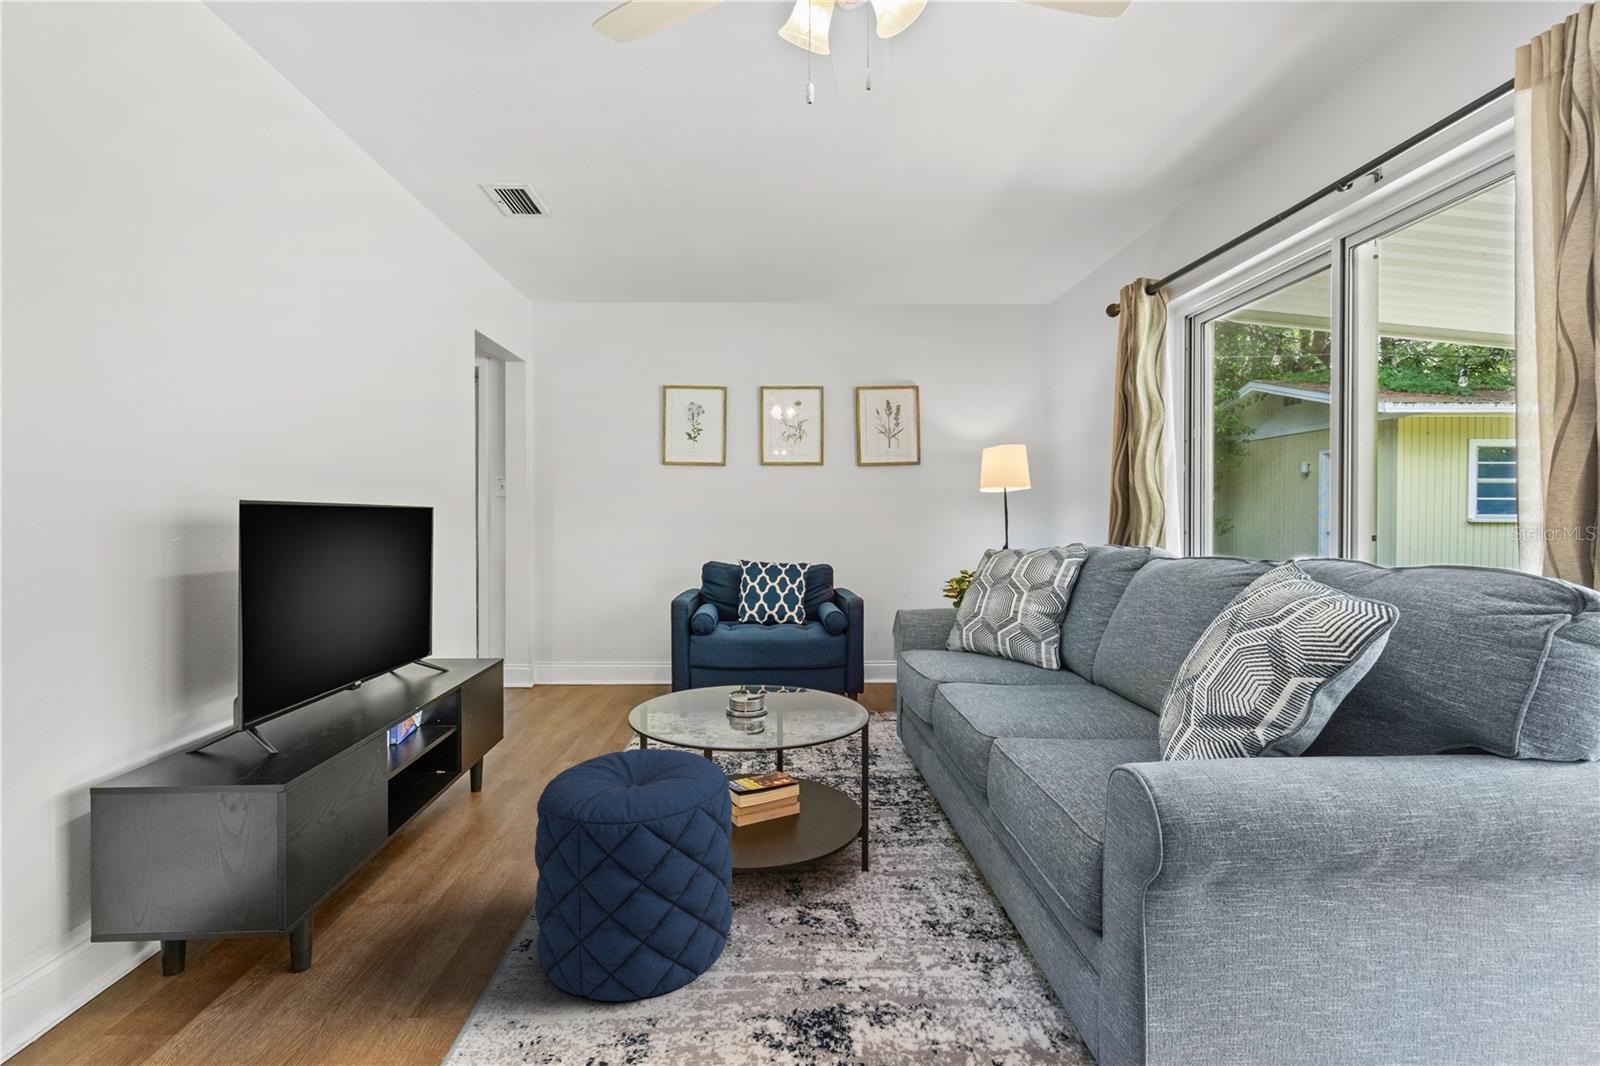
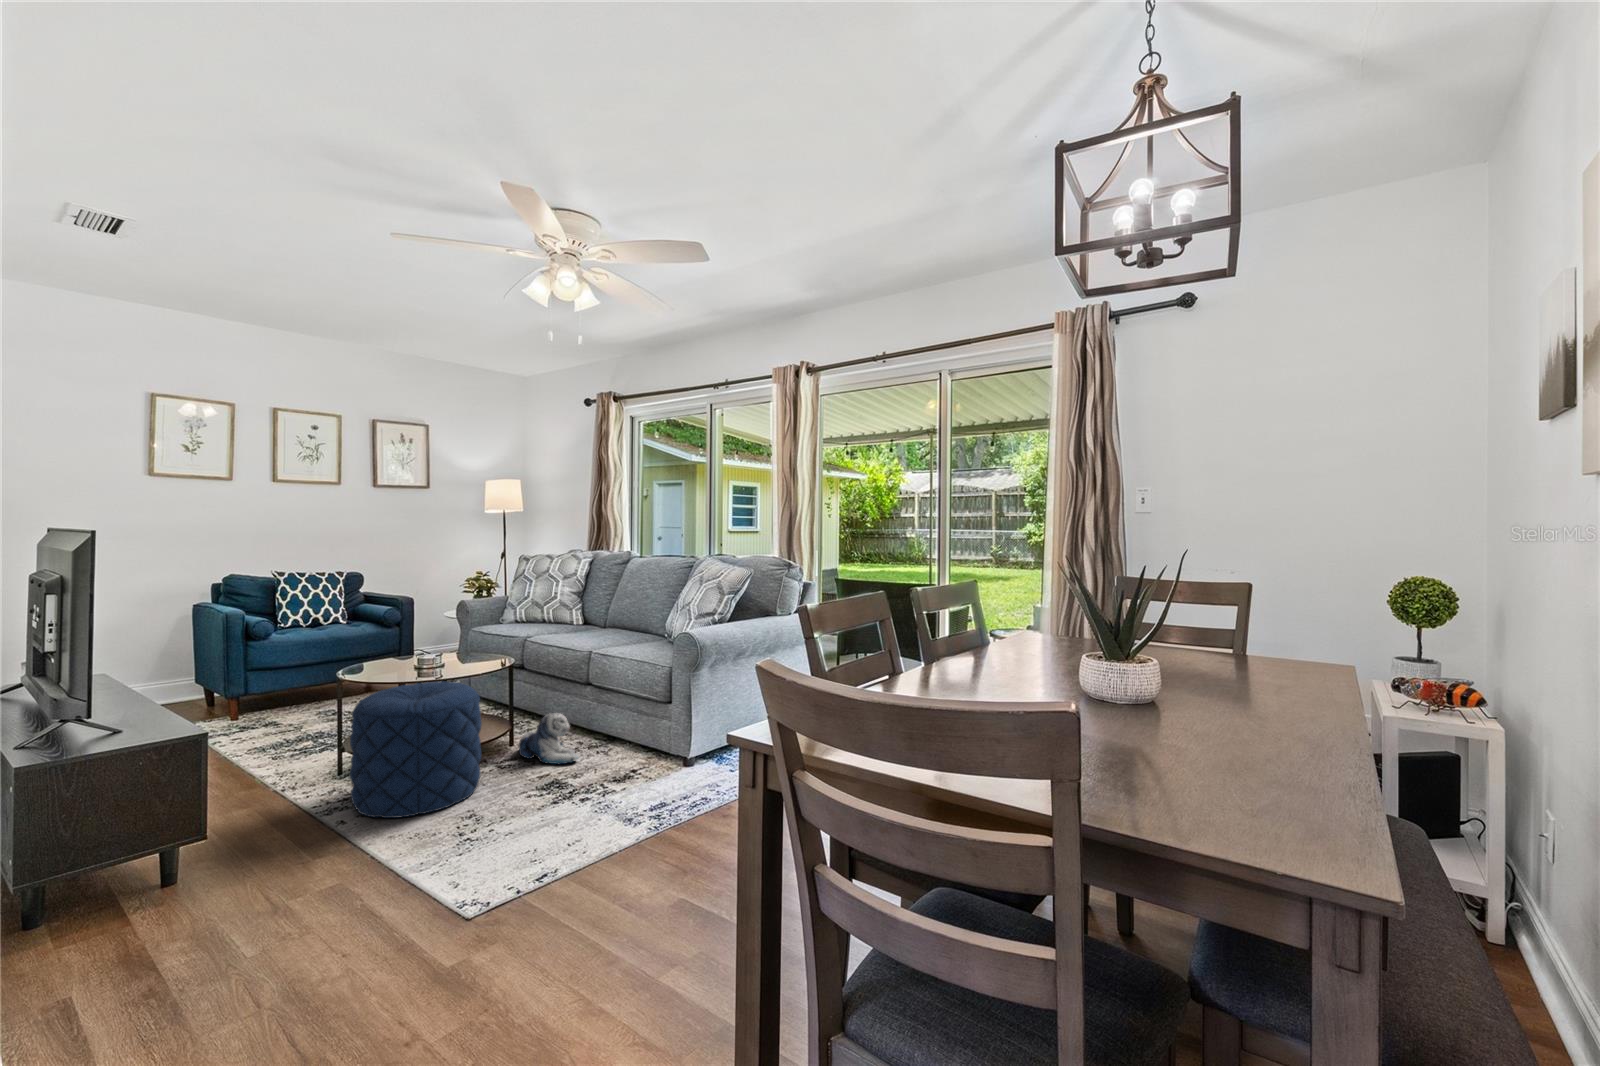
plush toy: none [833,854,915,979] -> present [519,713,578,764]

